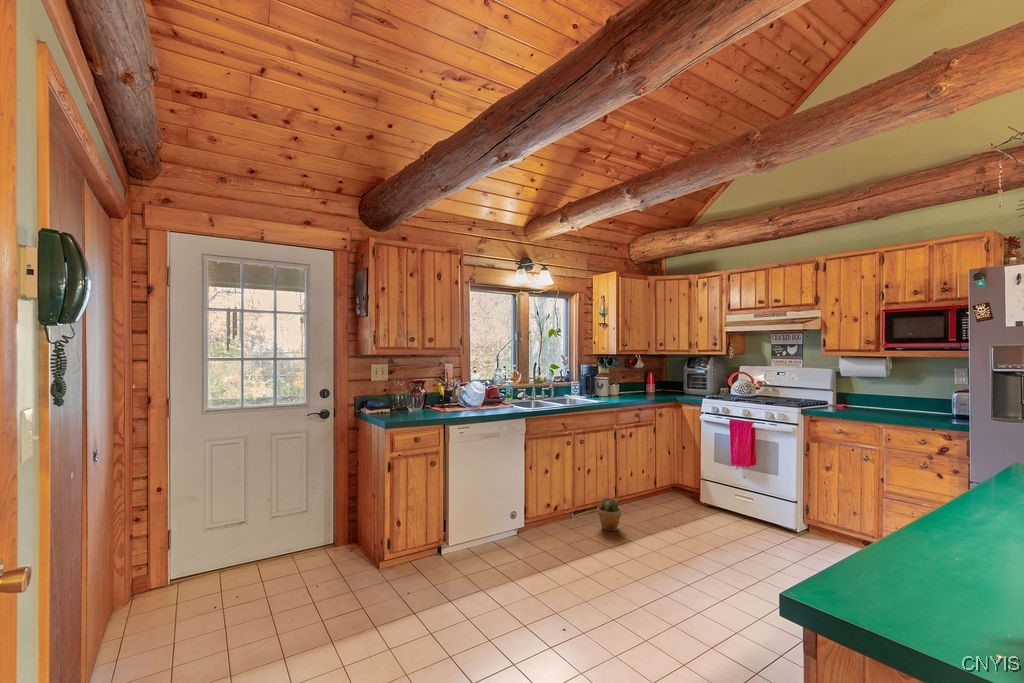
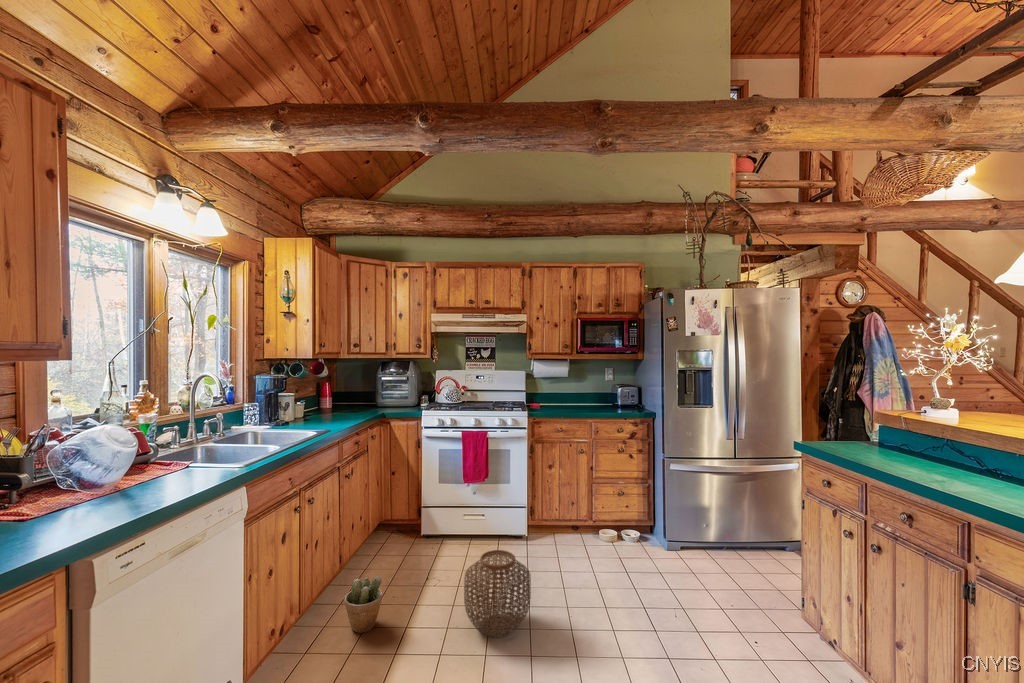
woven basket: none [658,504,713,568] -> present [464,550,531,638]

